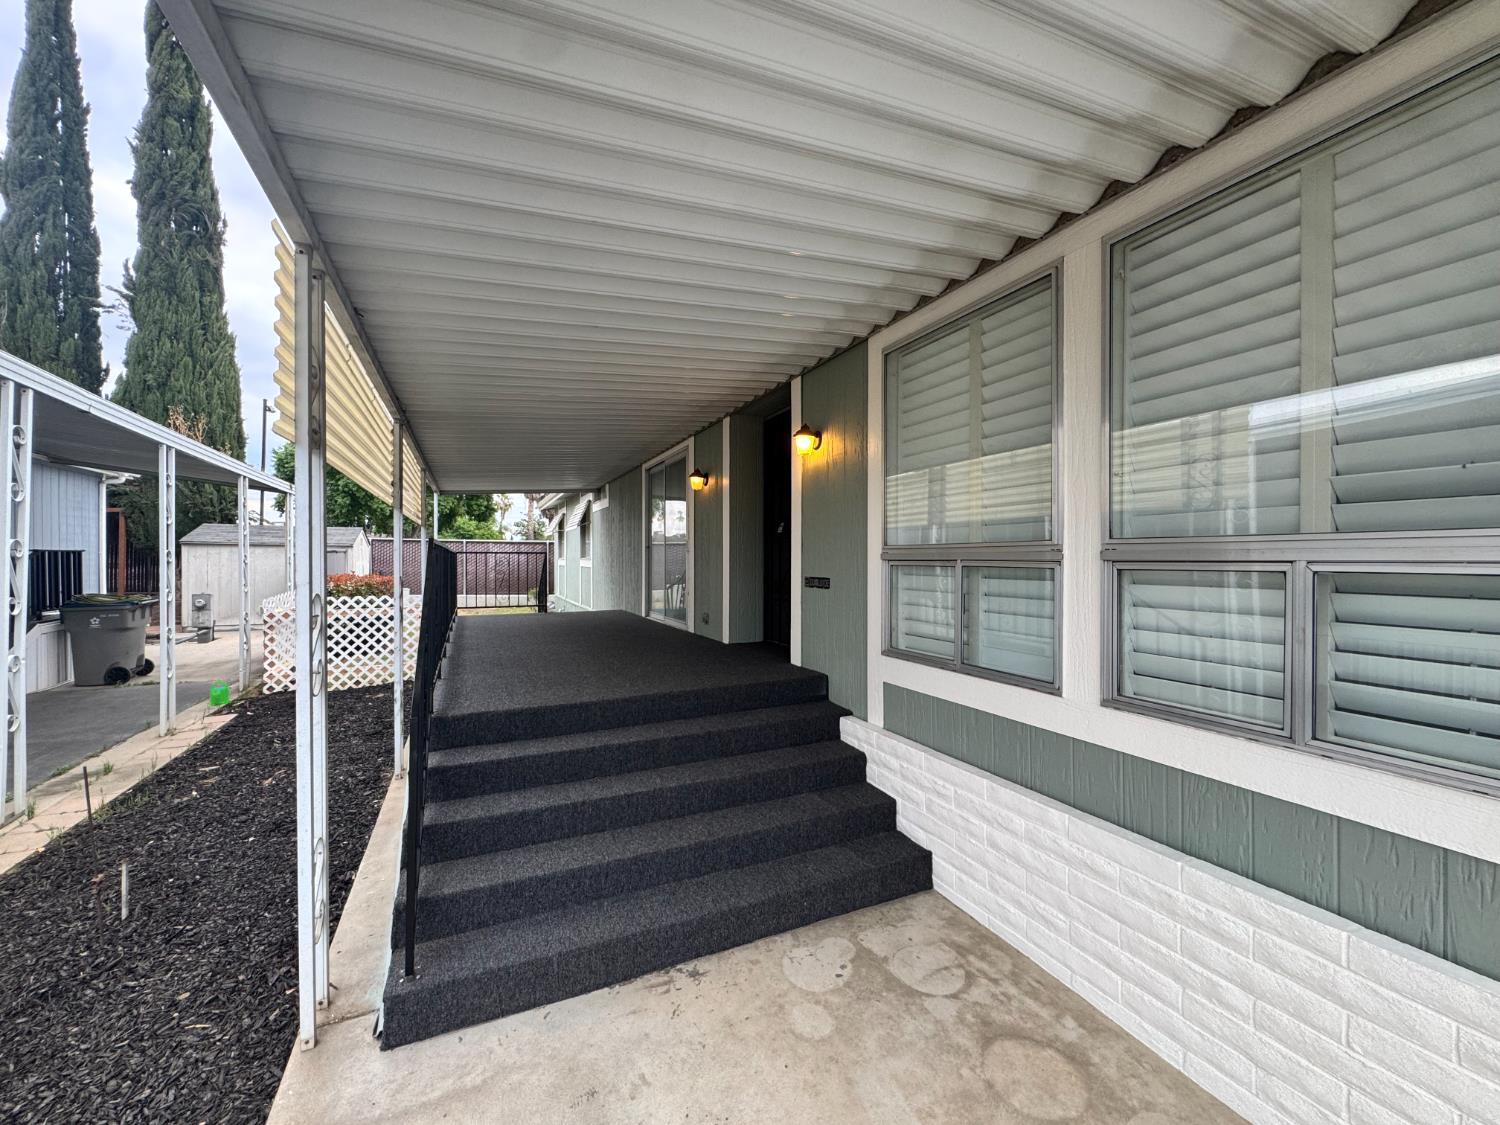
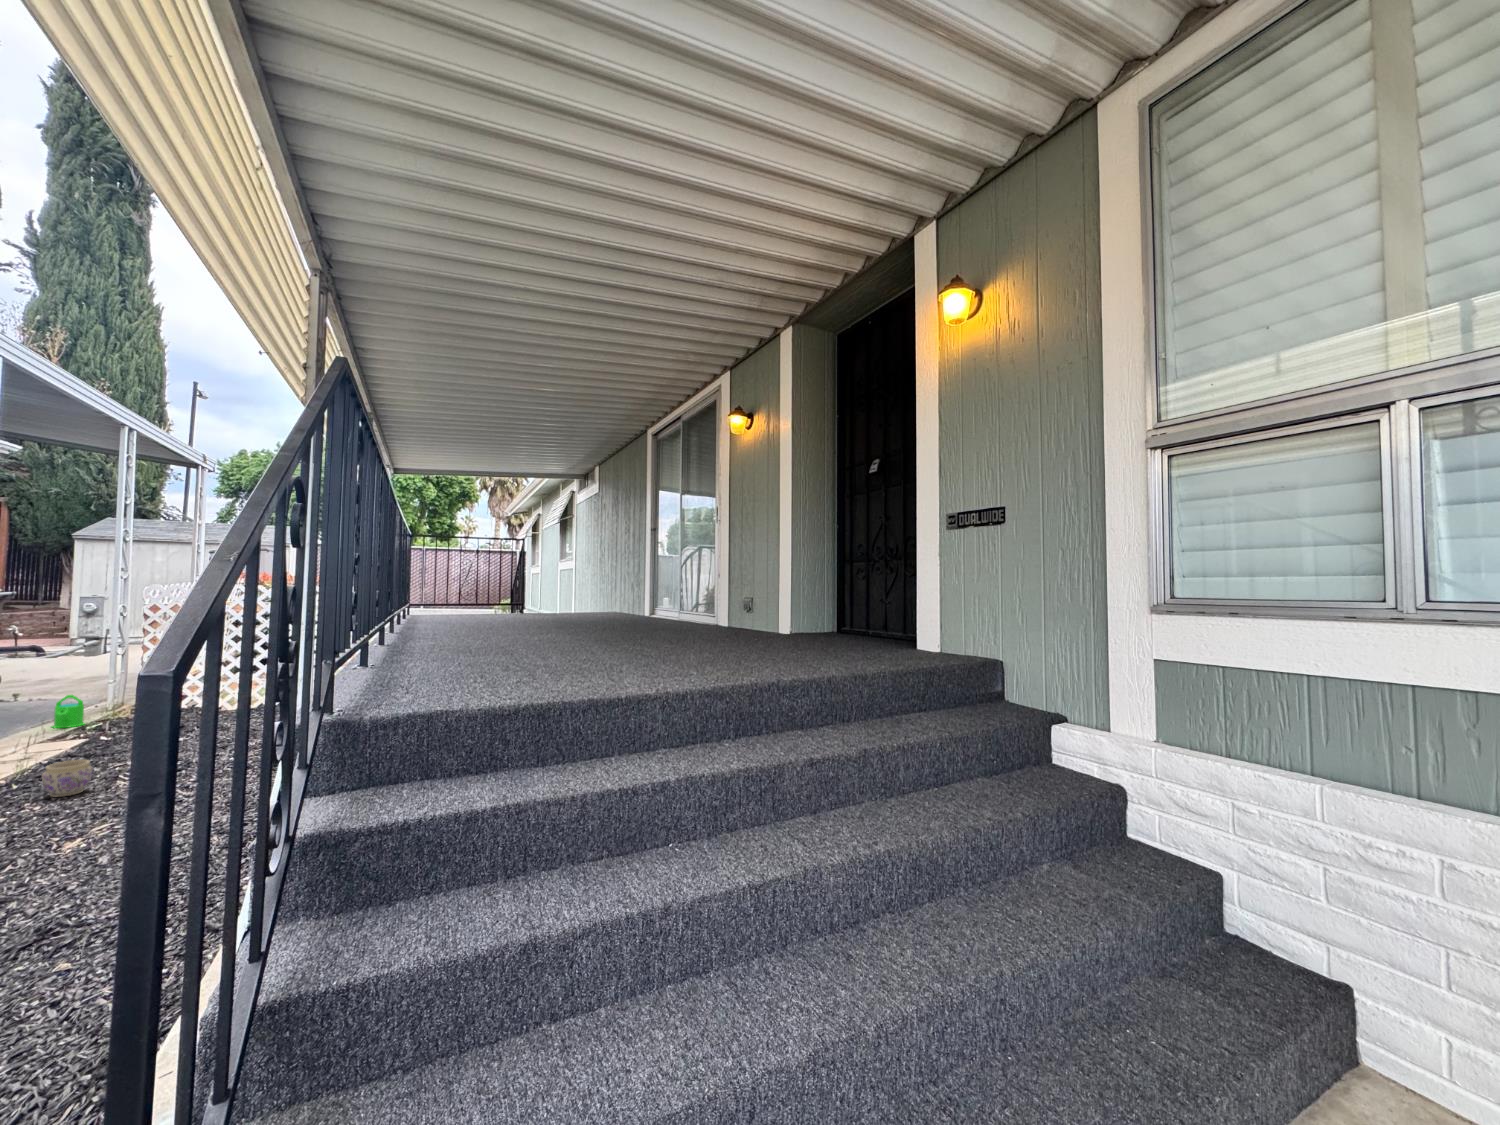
planter: none [226,726,256,751] -> present [42,760,93,797]

